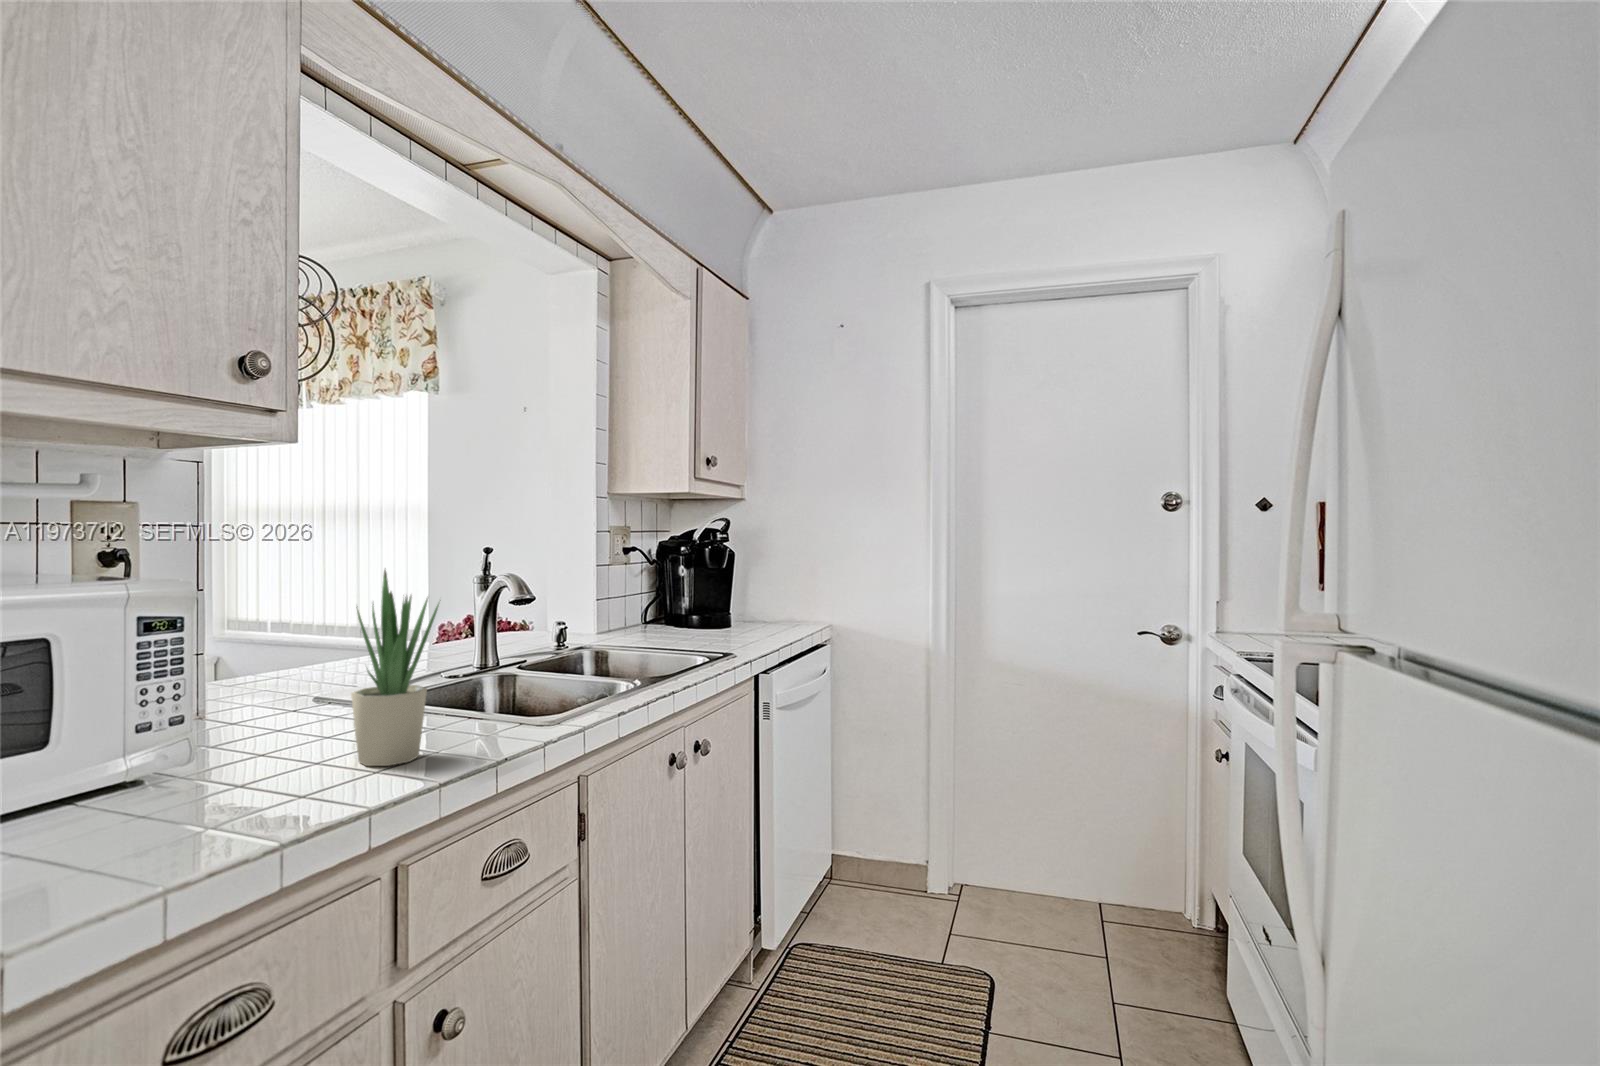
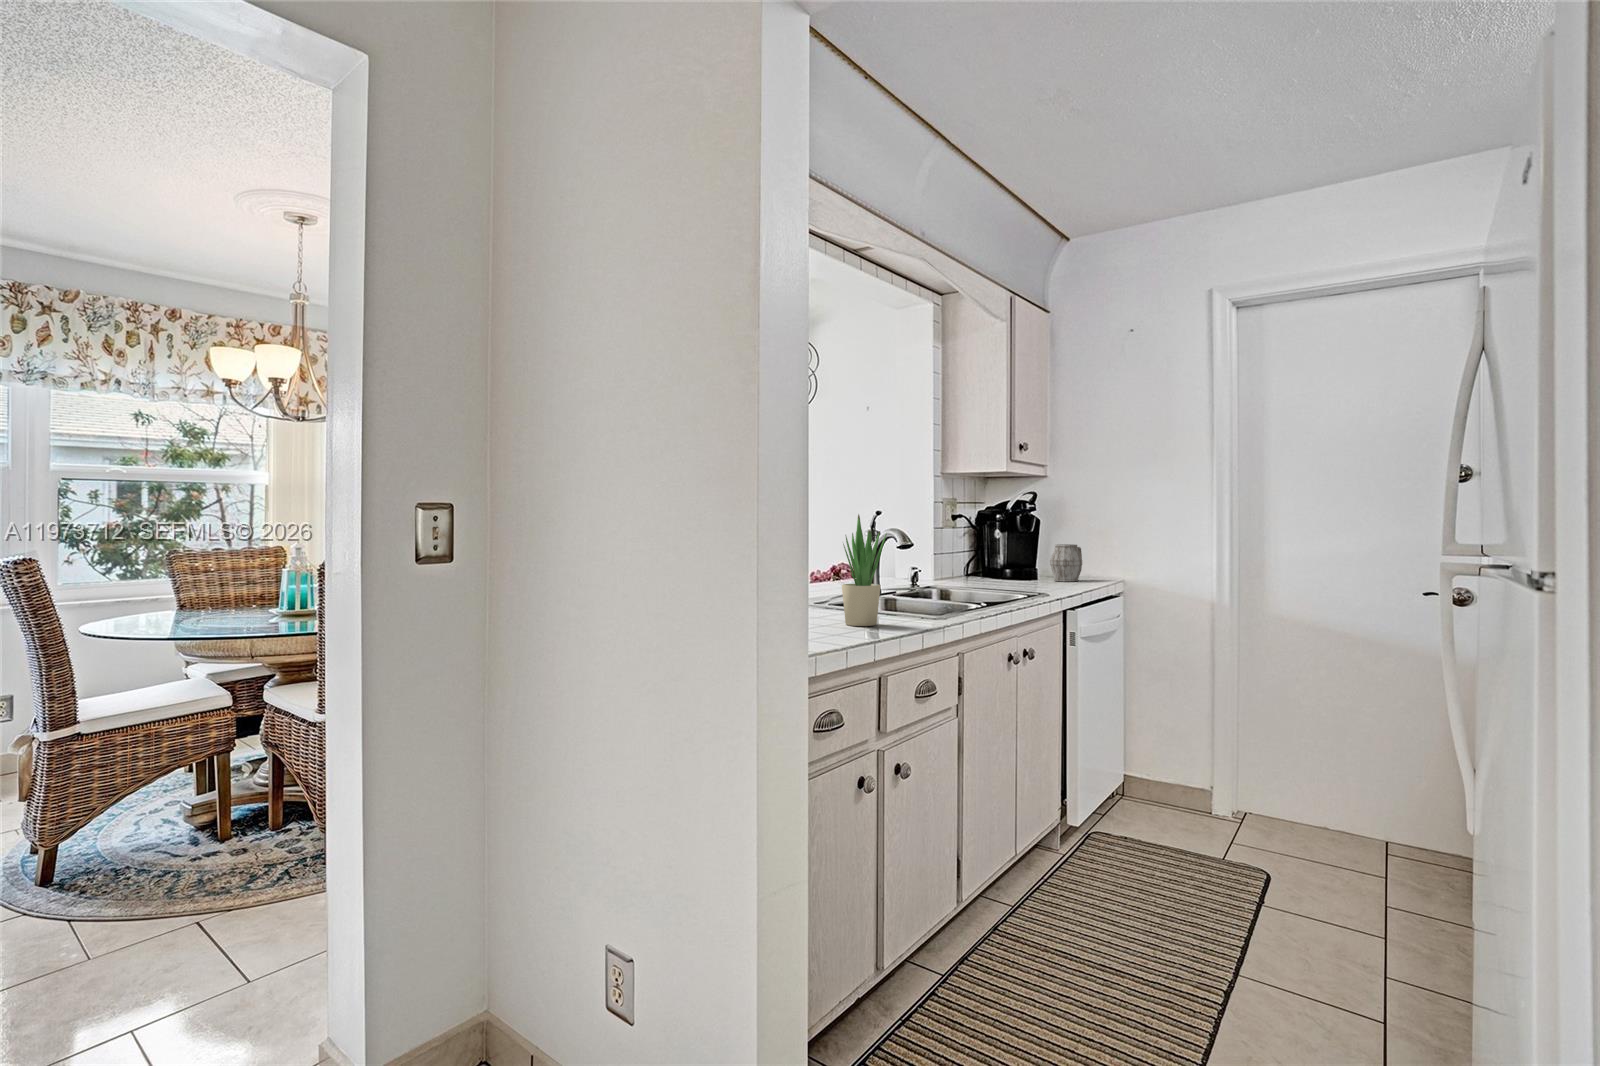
mug: none [745,583,783,630] -> present [1050,544,1082,581]

